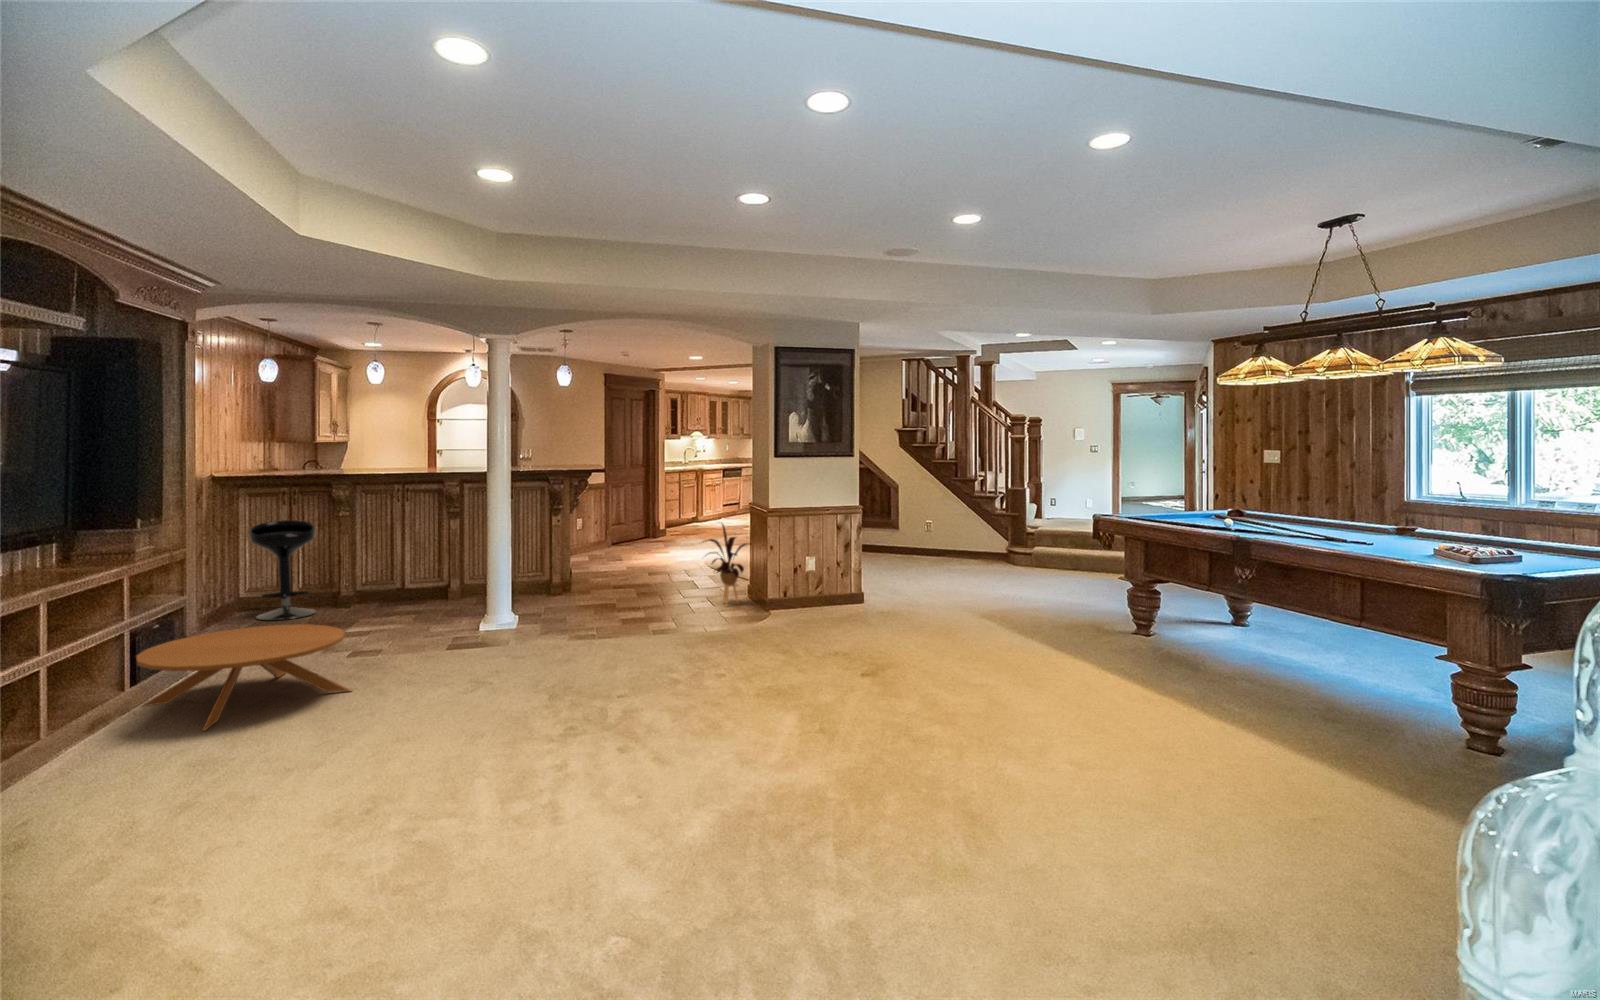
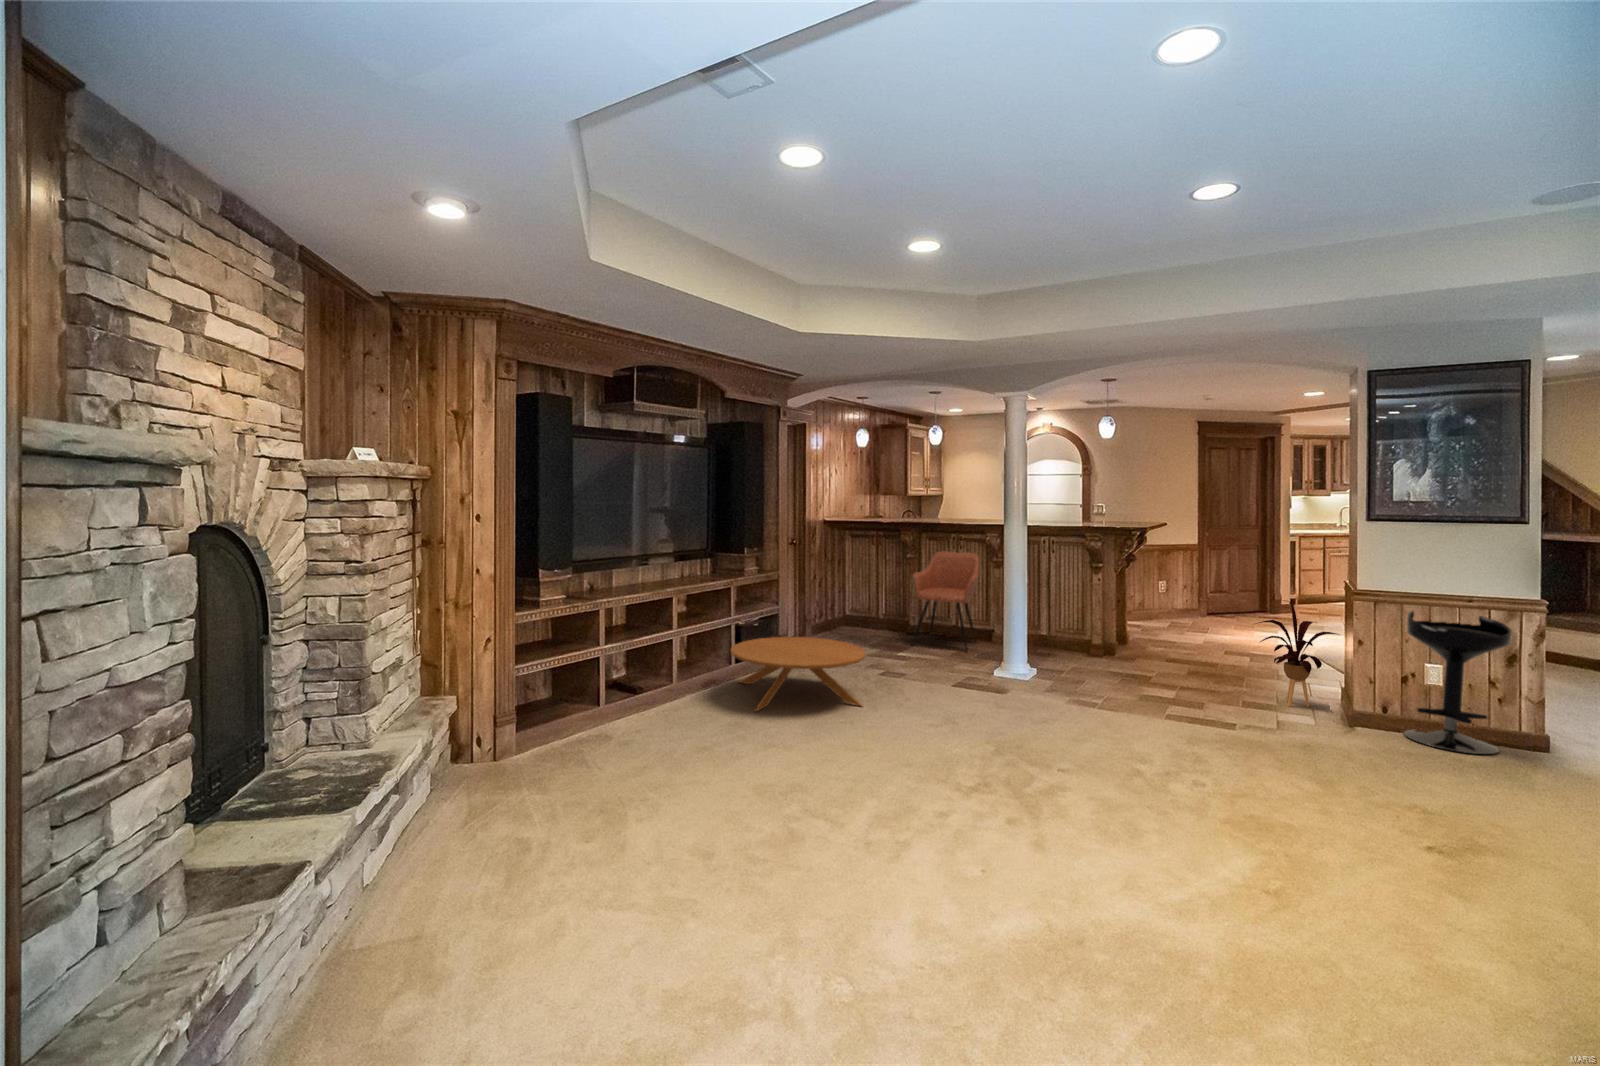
armchair: none [356,505,437,619] -> present [911,551,980,652]
bar stool: present [249,520,316,620] -> present [1404,611,1512,754]

